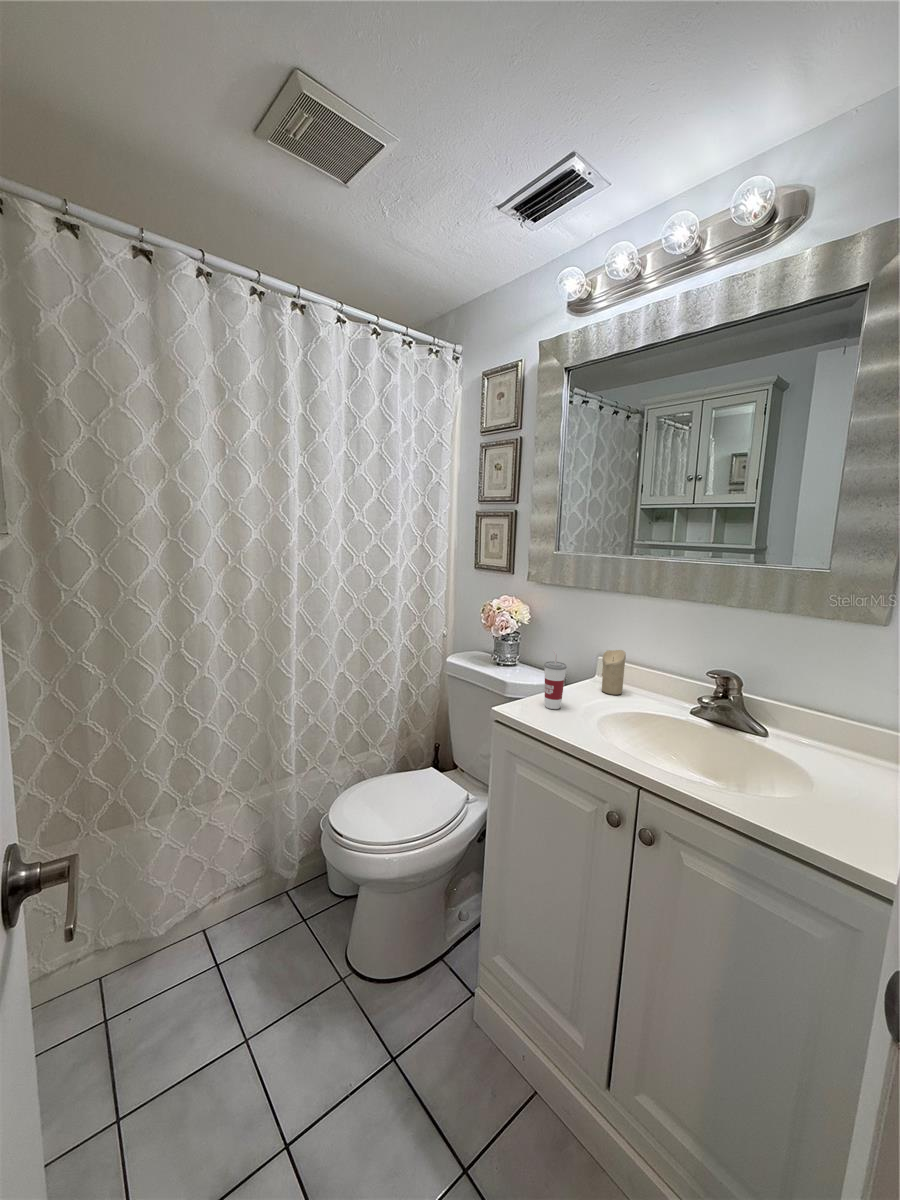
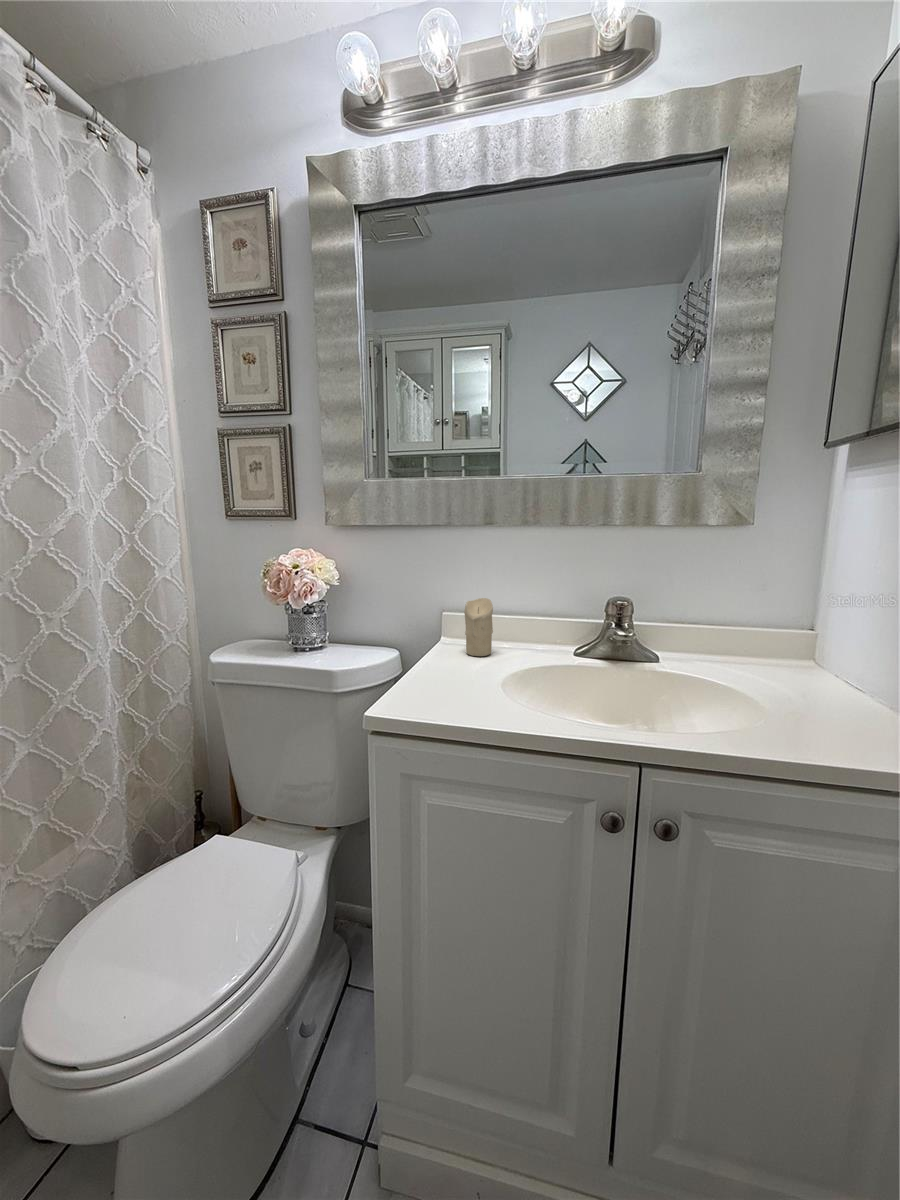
cup: present [544,649,567,709] -> none [425,605,457,694]

